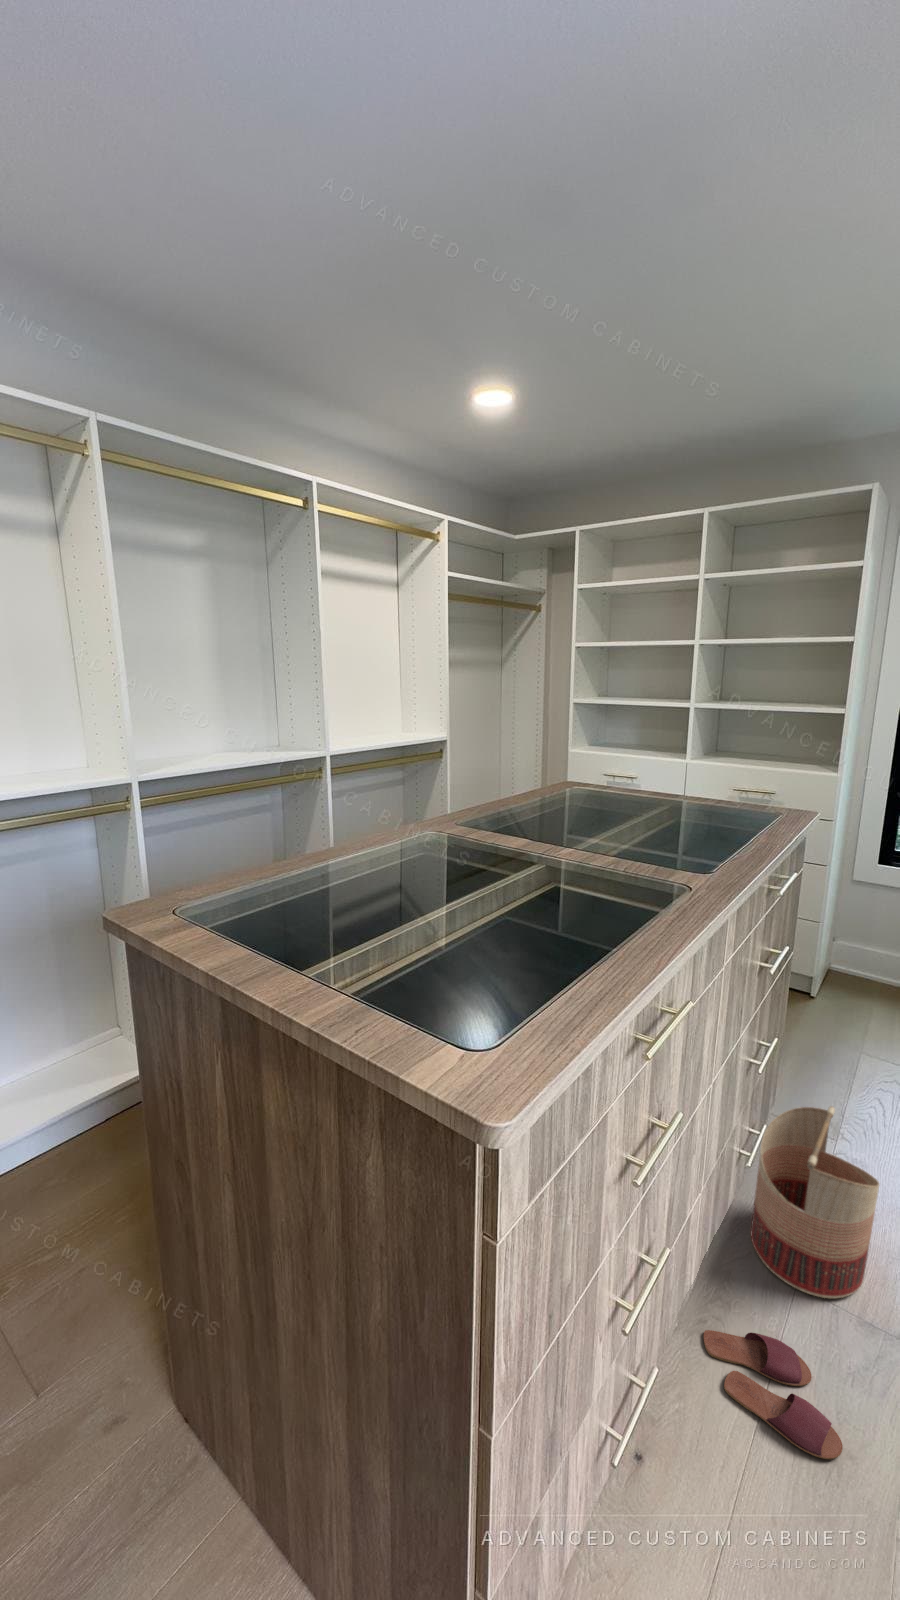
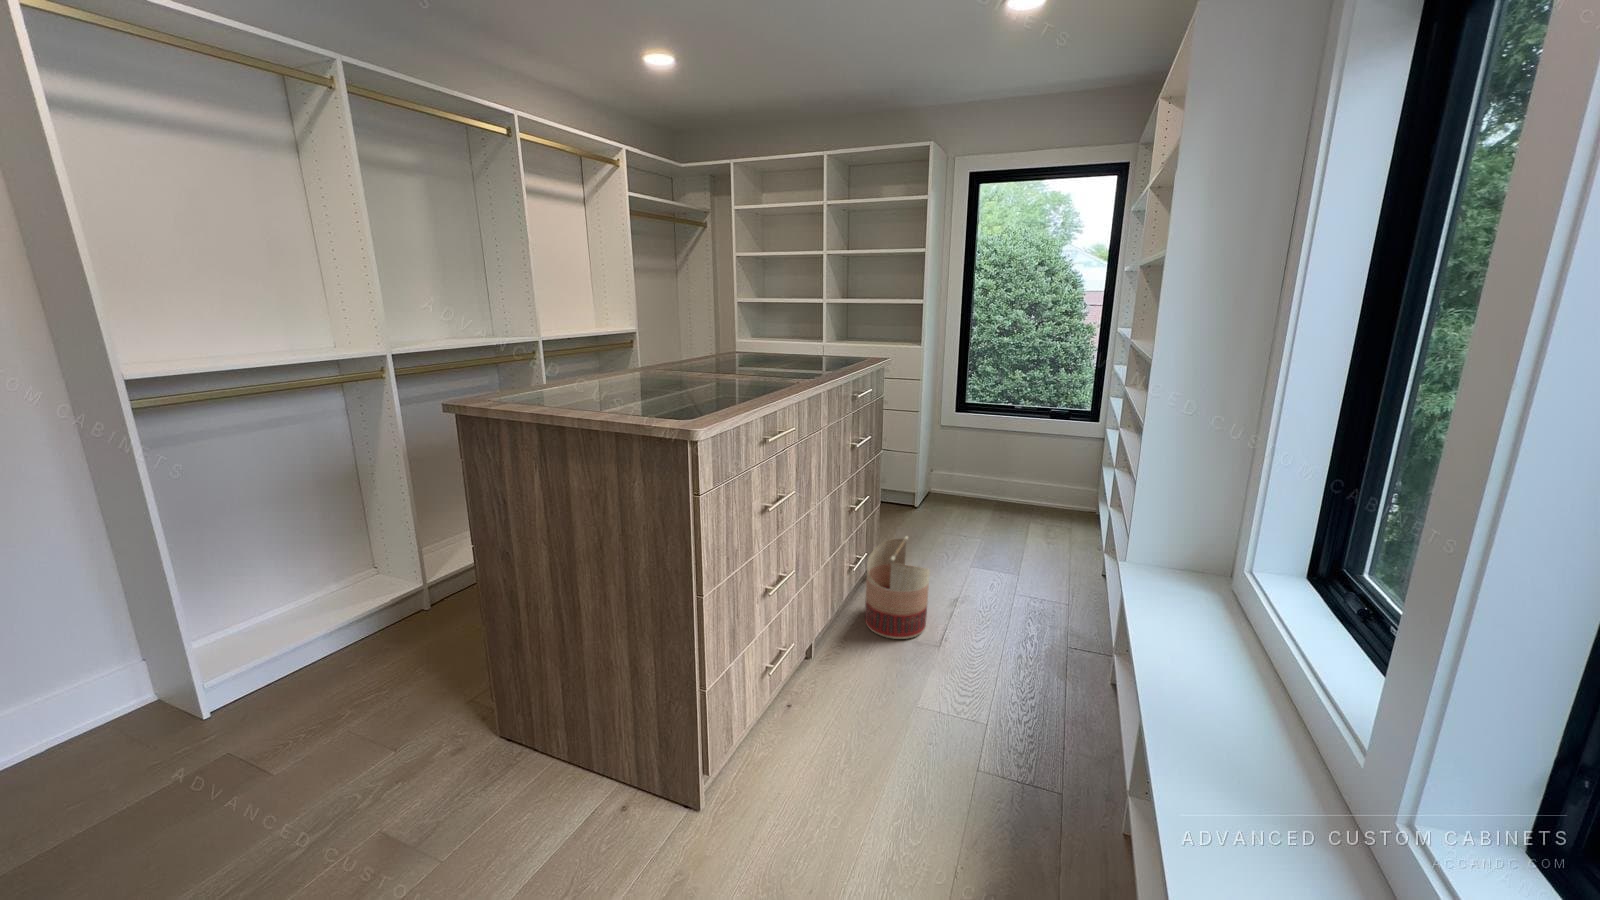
slippers: present [704,1330,843,1459] -> none [836,657,906,697]

